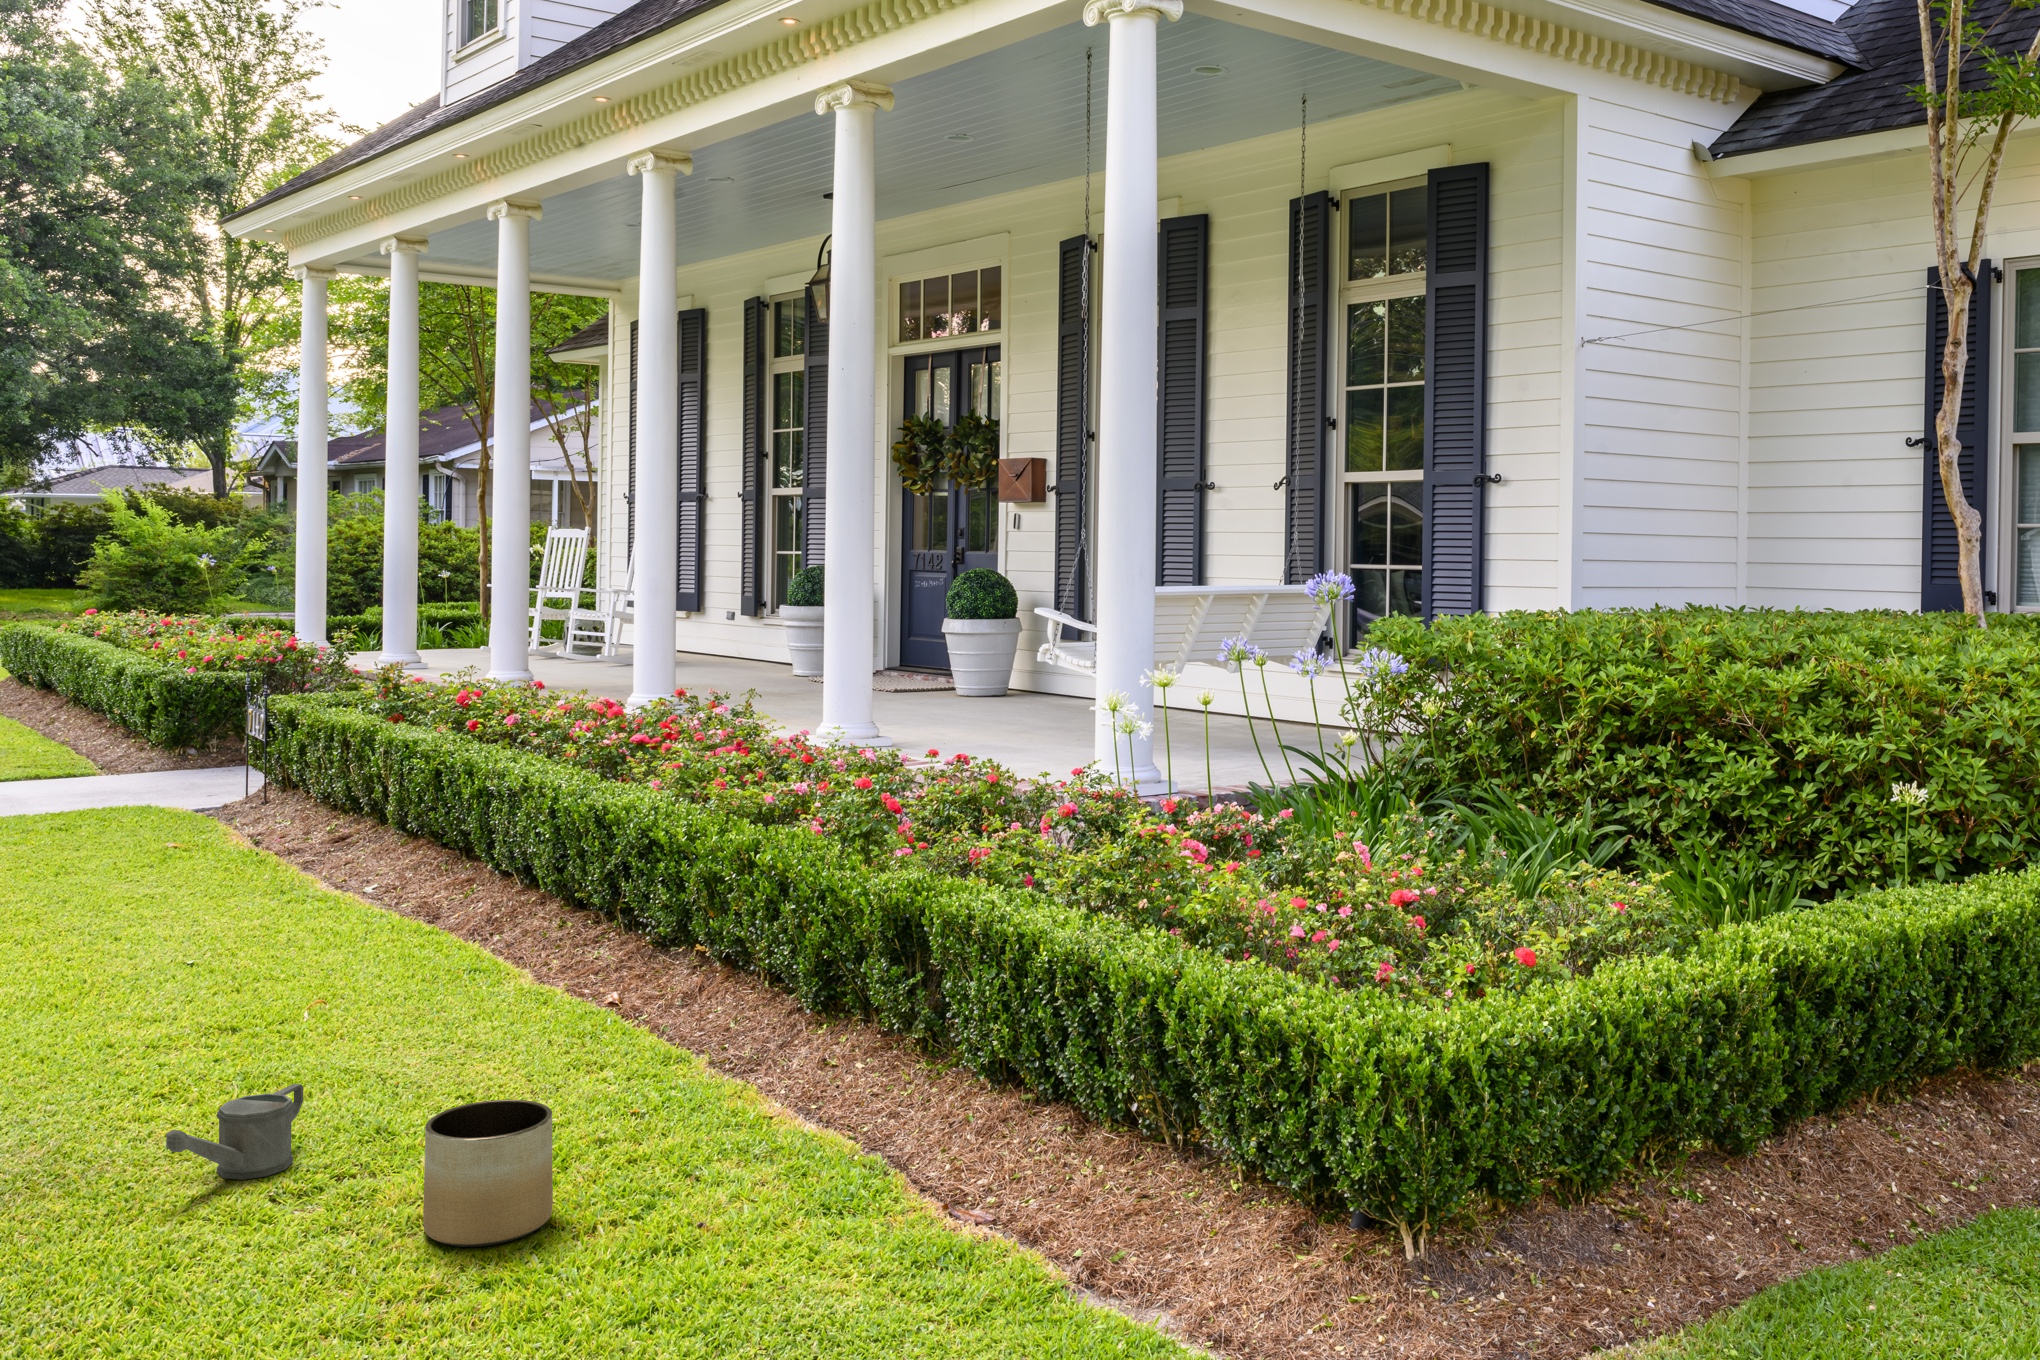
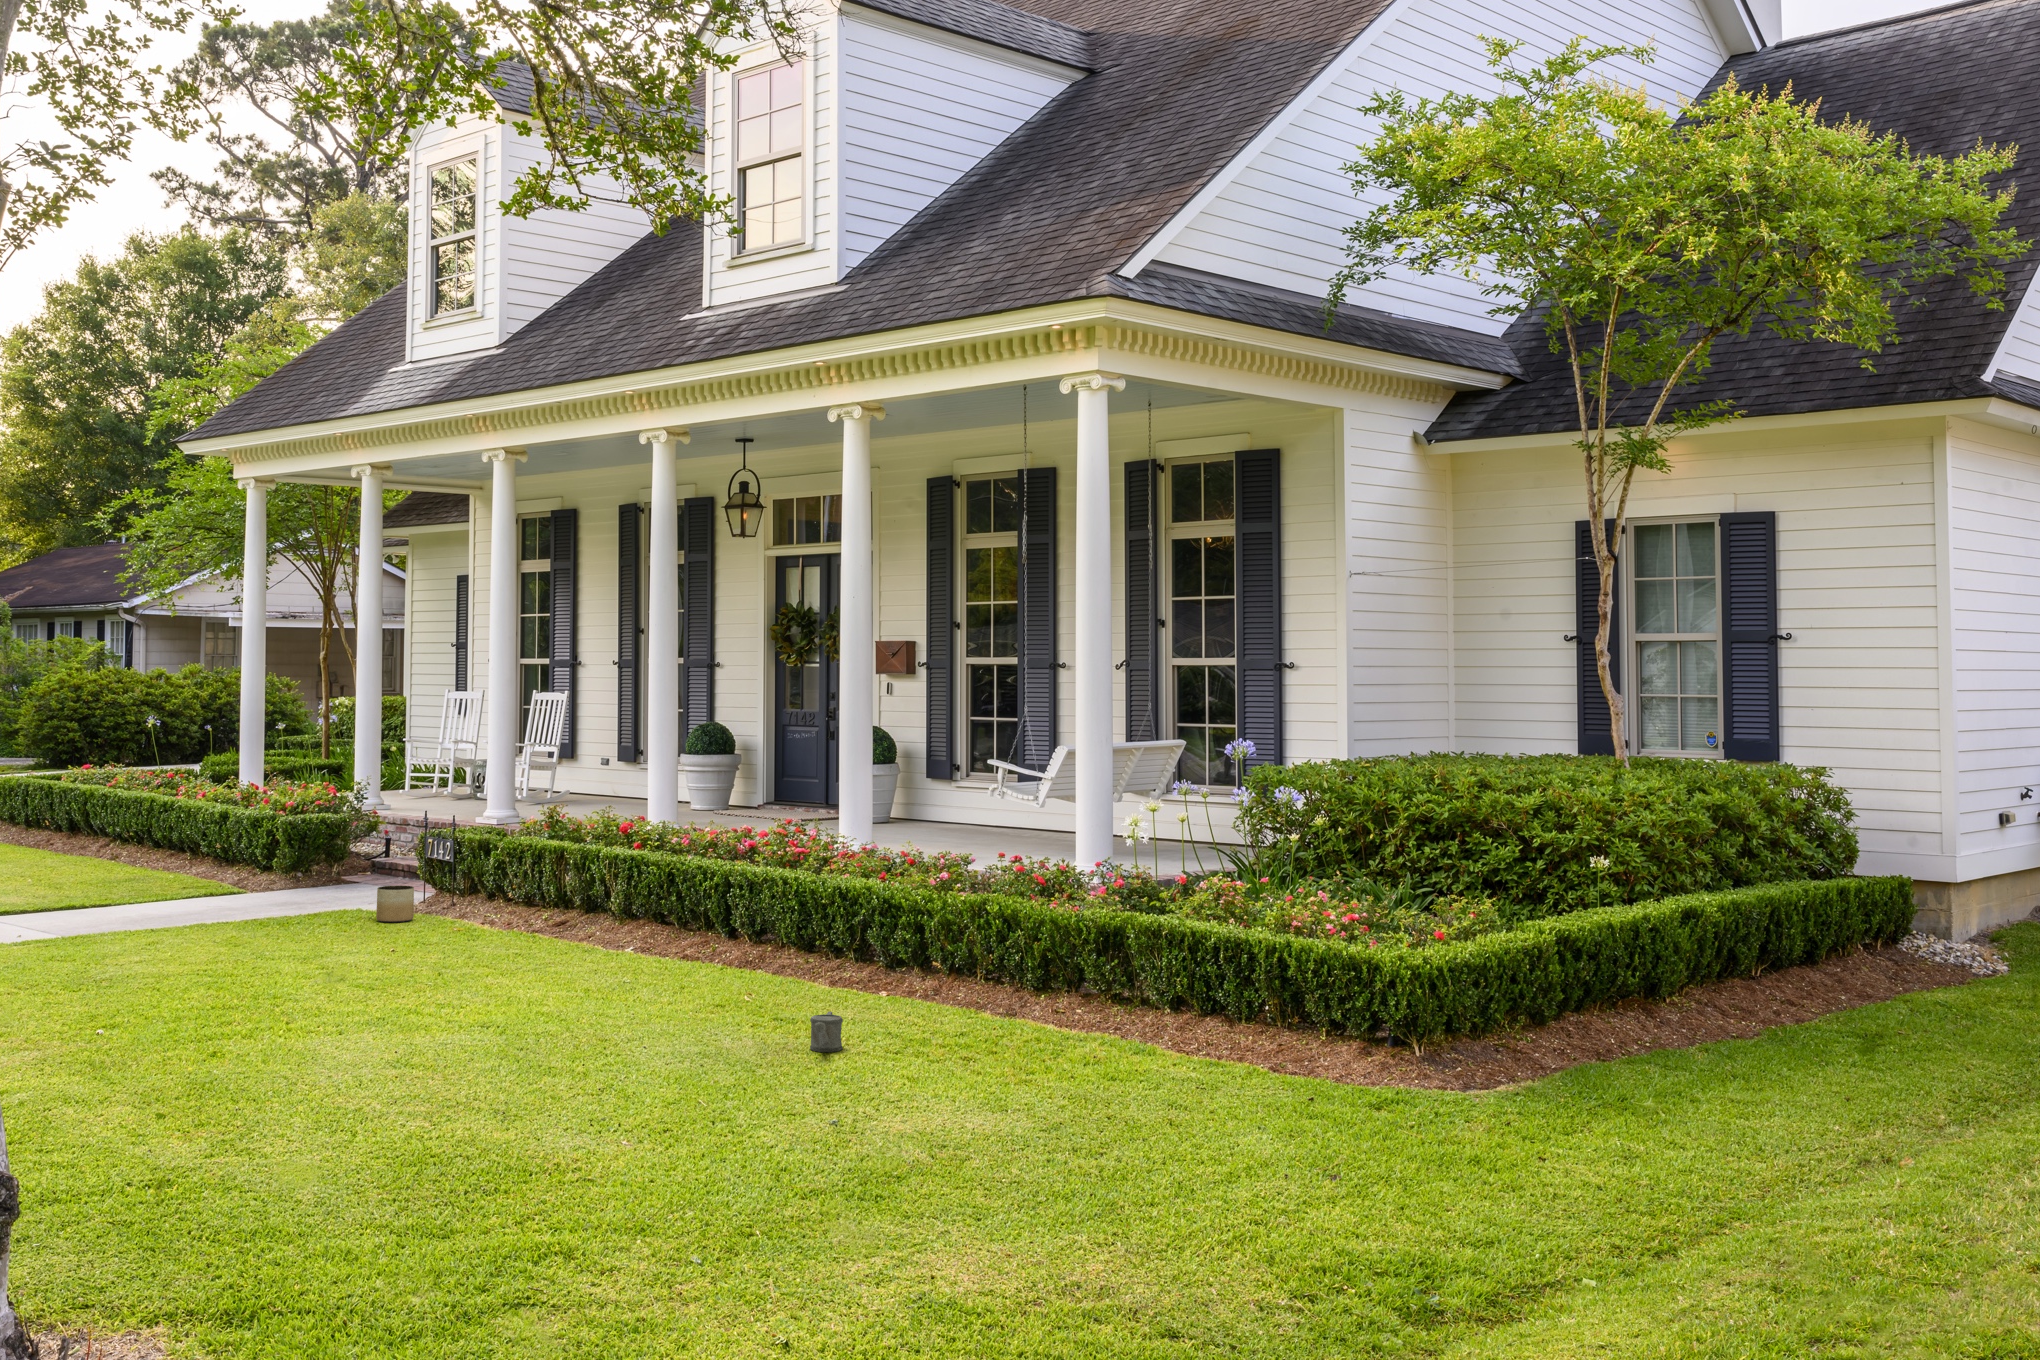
planter: present [423,1100,553,1247] -> present [376,885,414,923]

